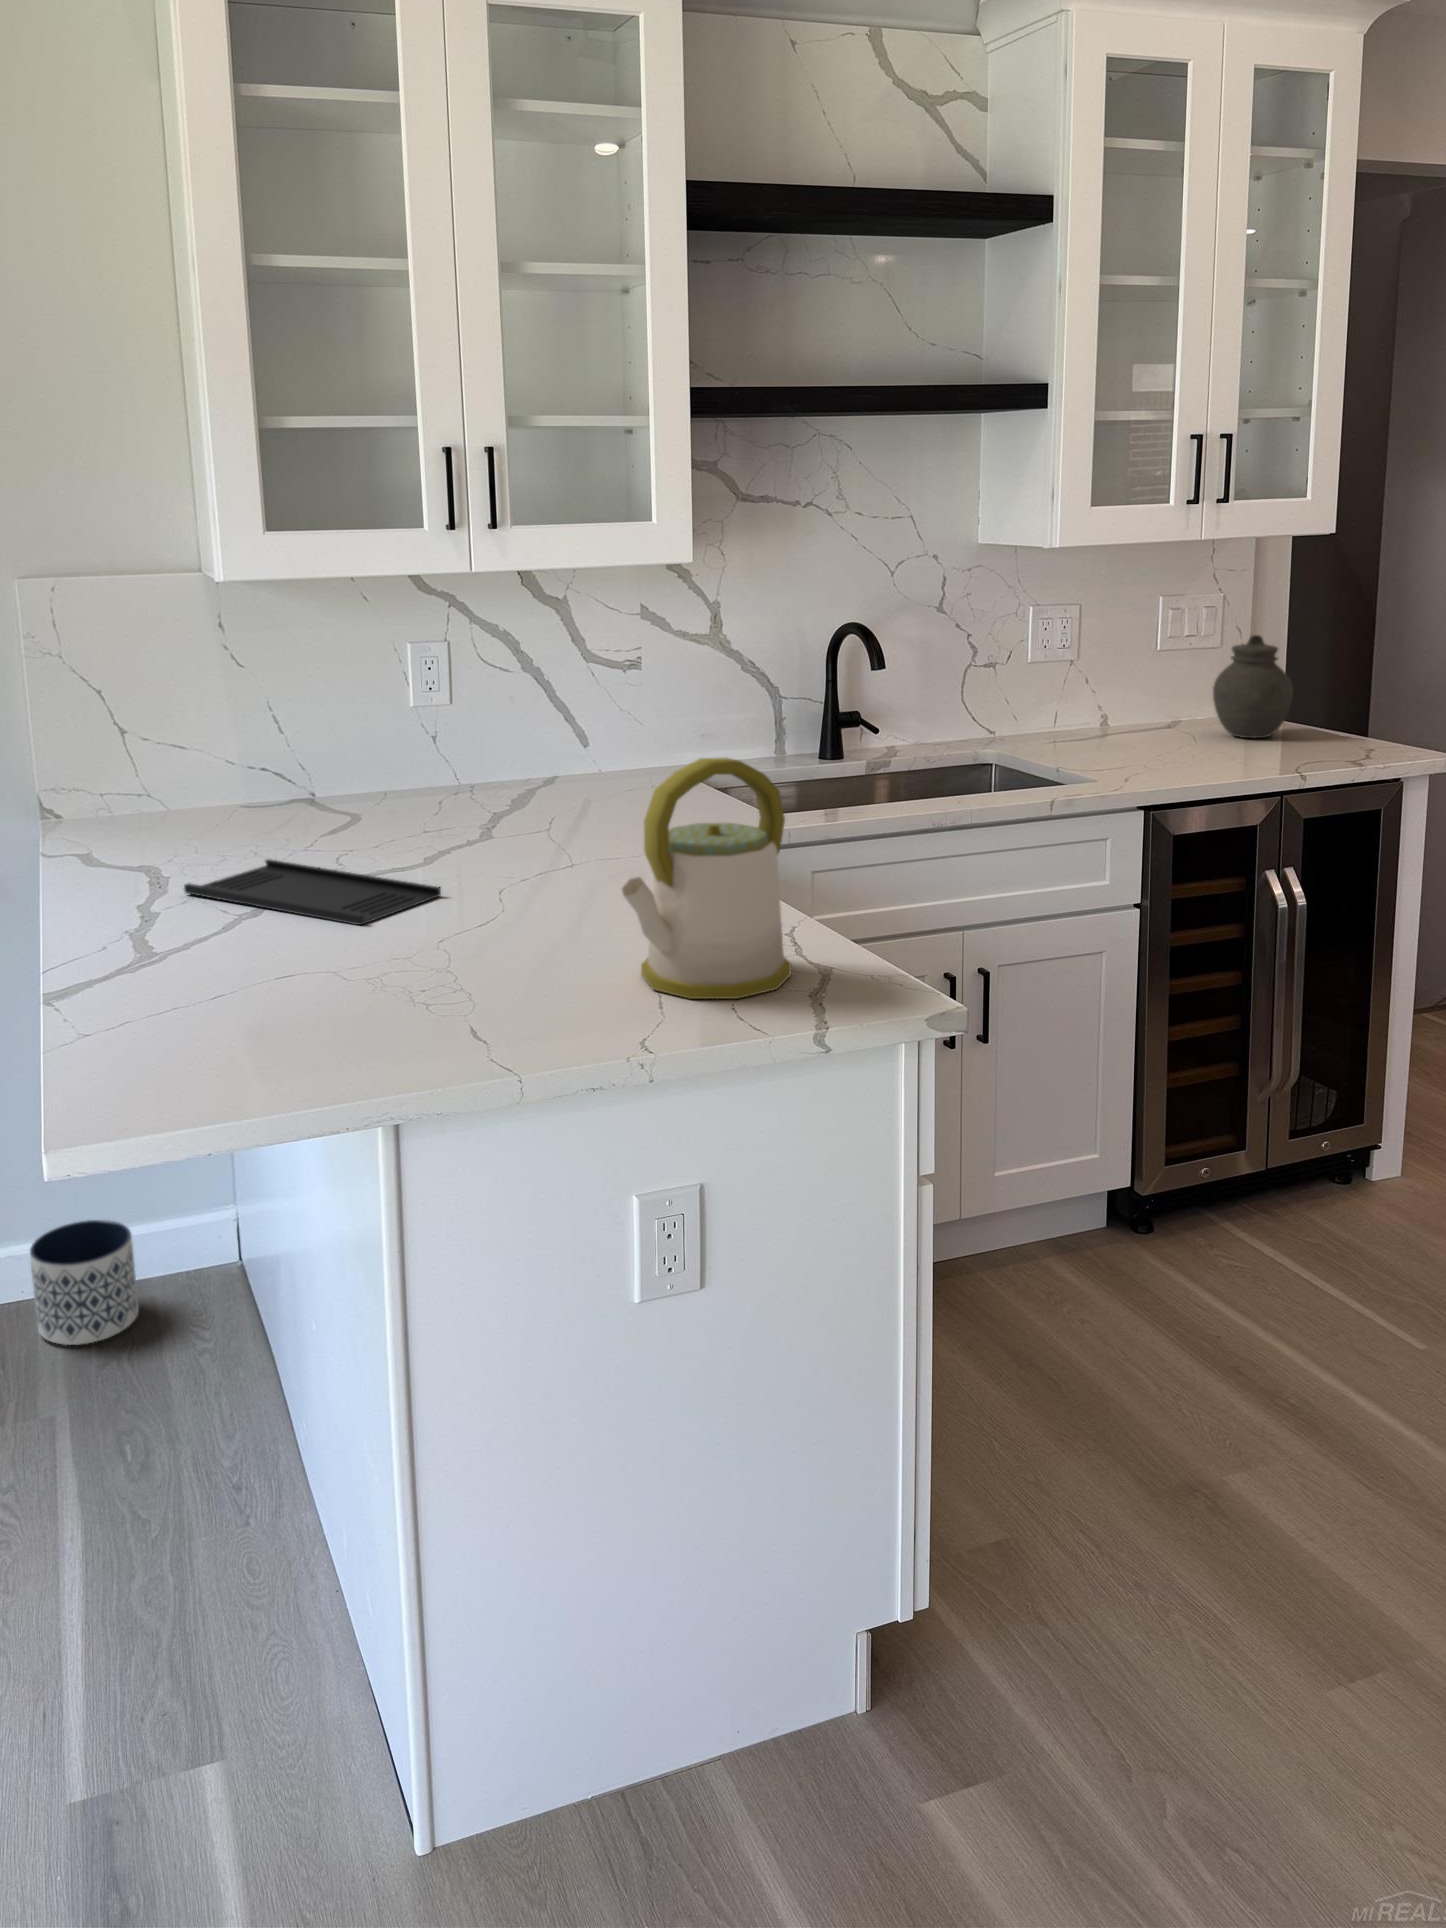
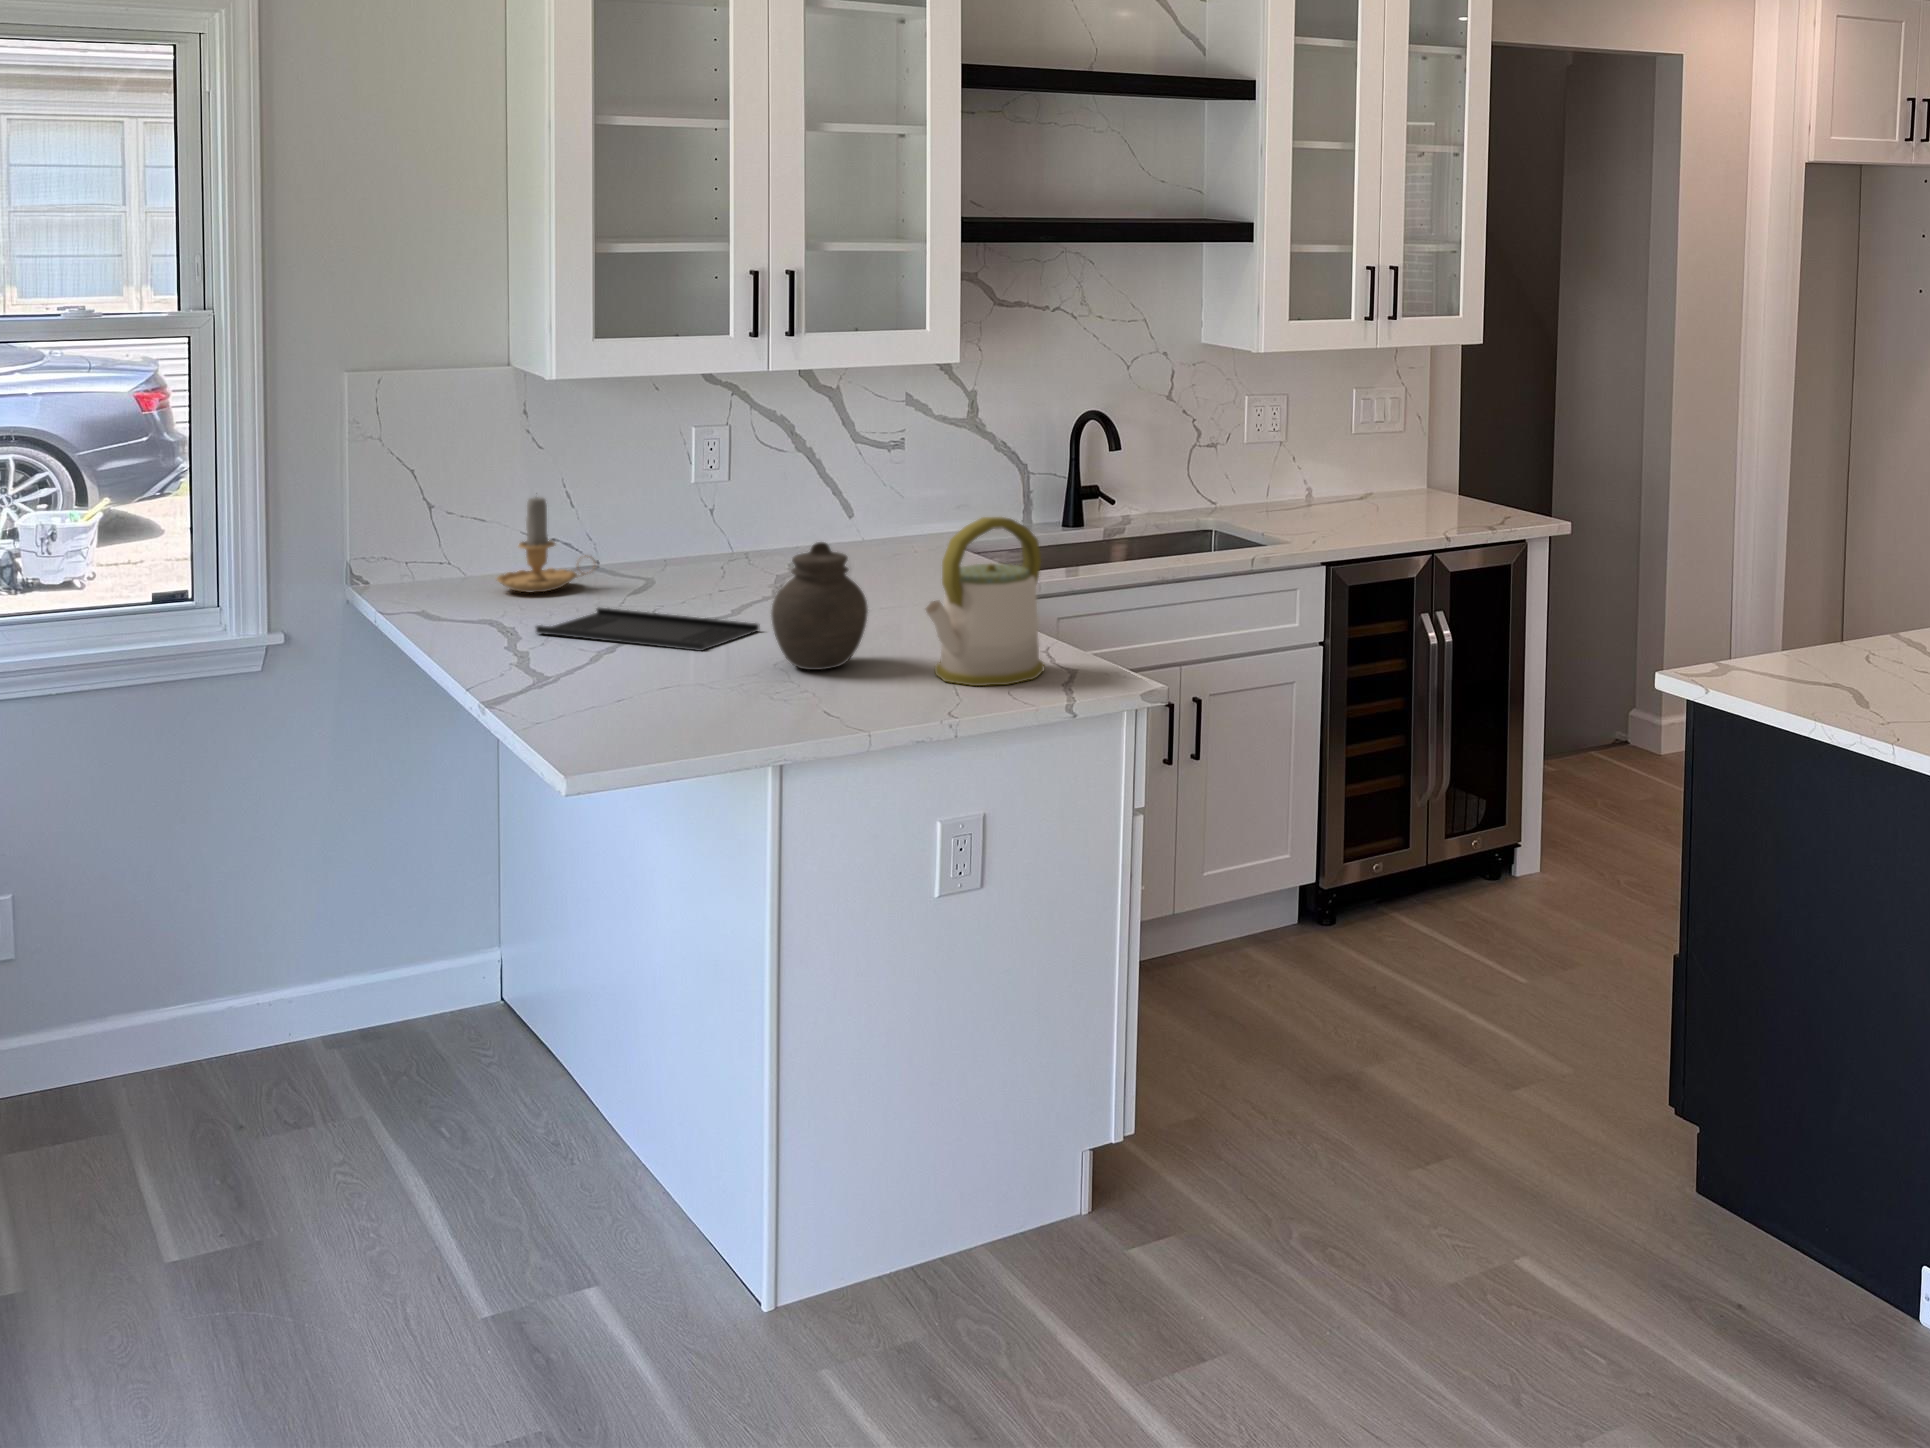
jar: present [1213,635,1293,738] -> present [771,542,868,670]
candle: none [178,721,285,835] -> present [497,497,594,592]
planter: present [30,1220,139,1345] -> none [325,952,424,1062]

